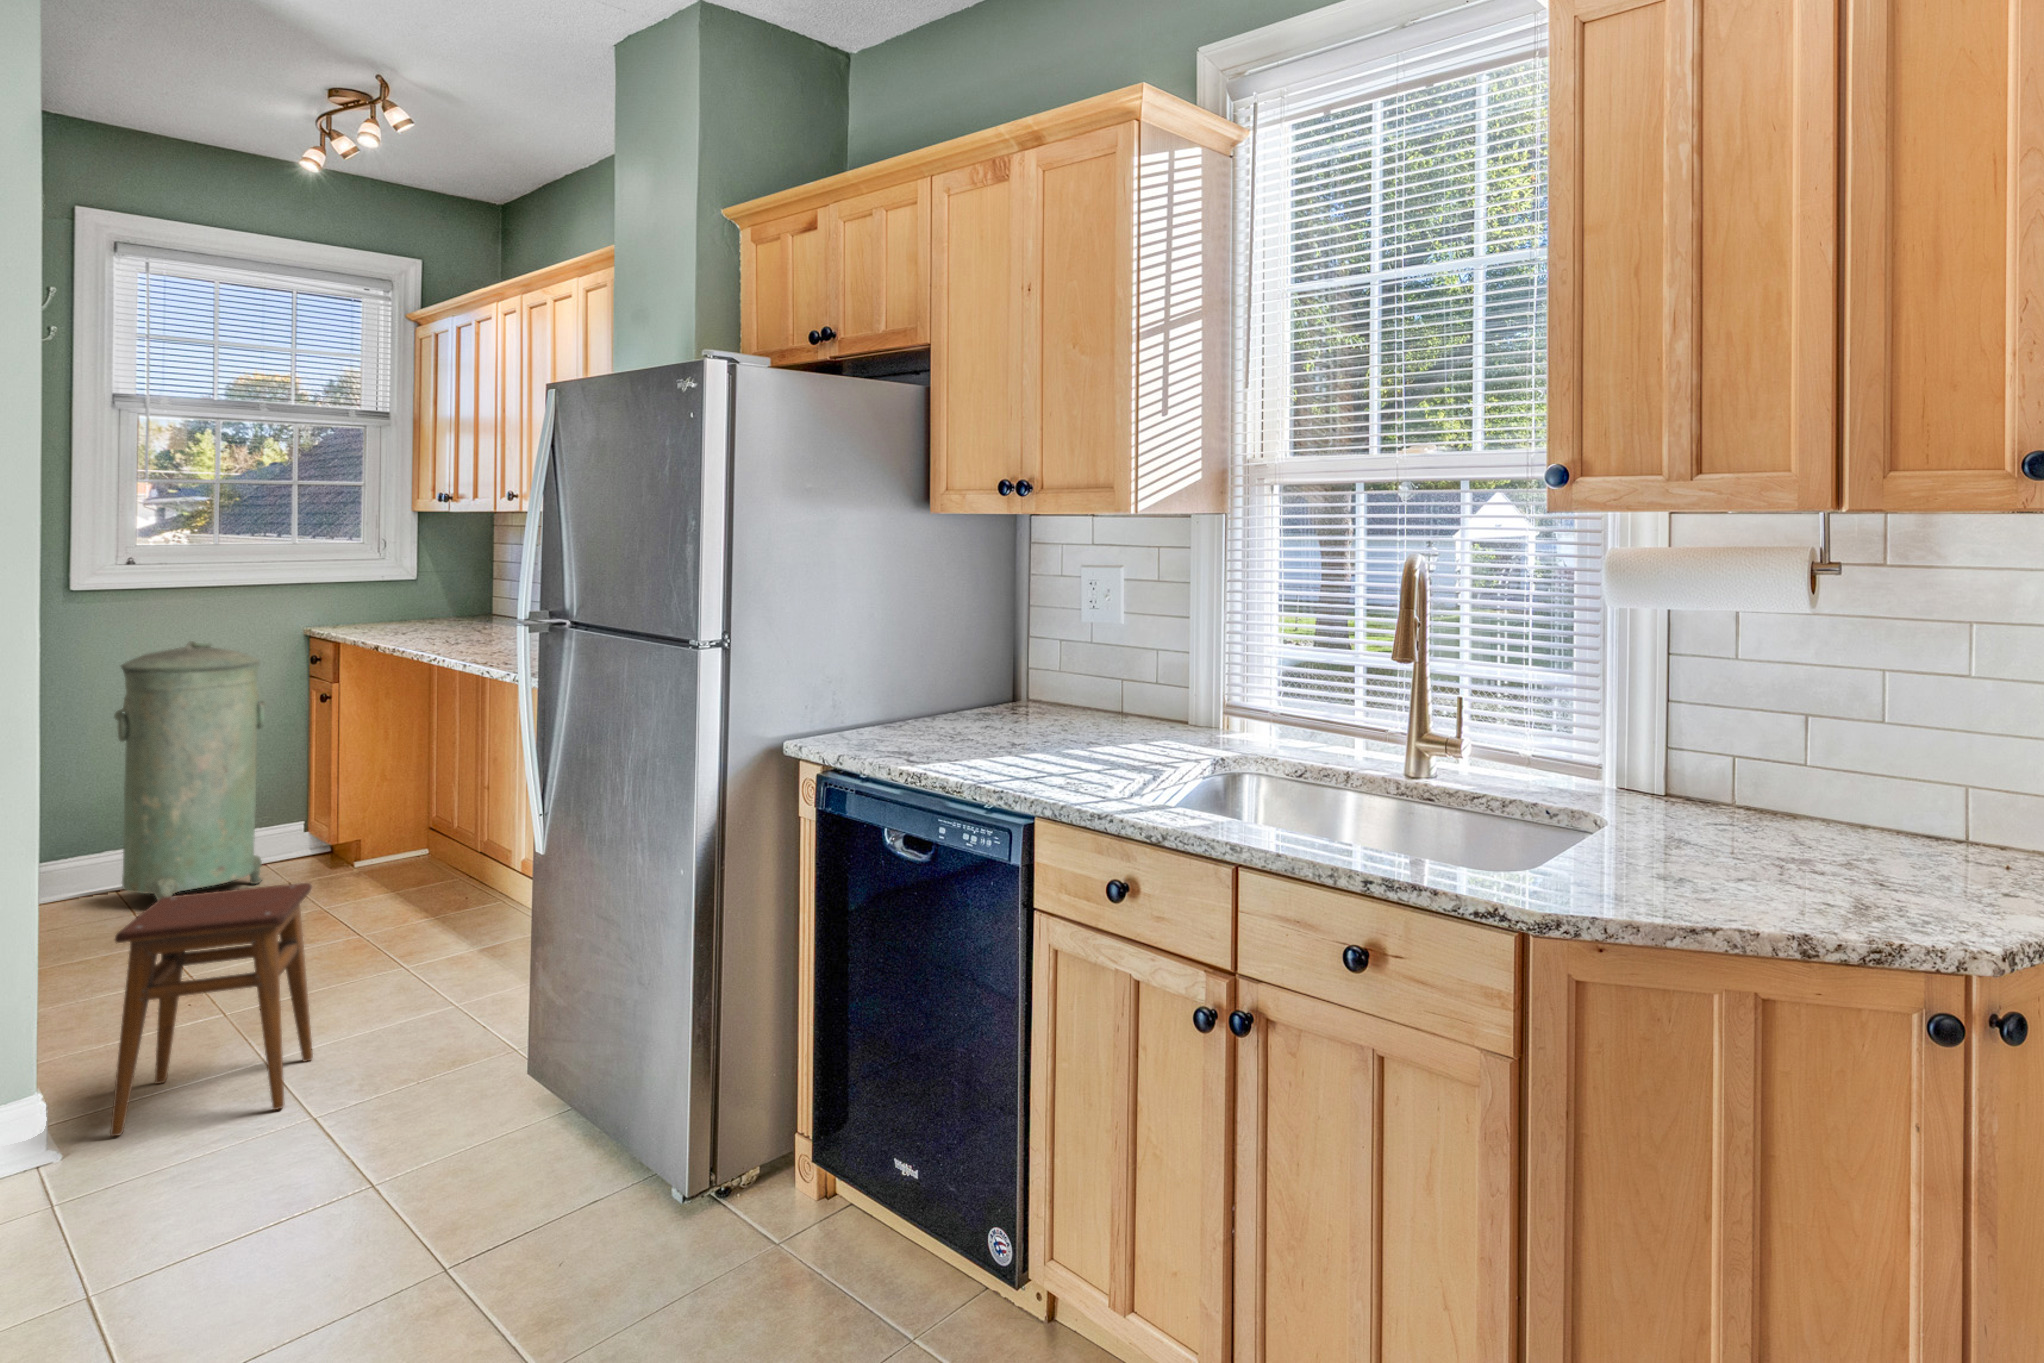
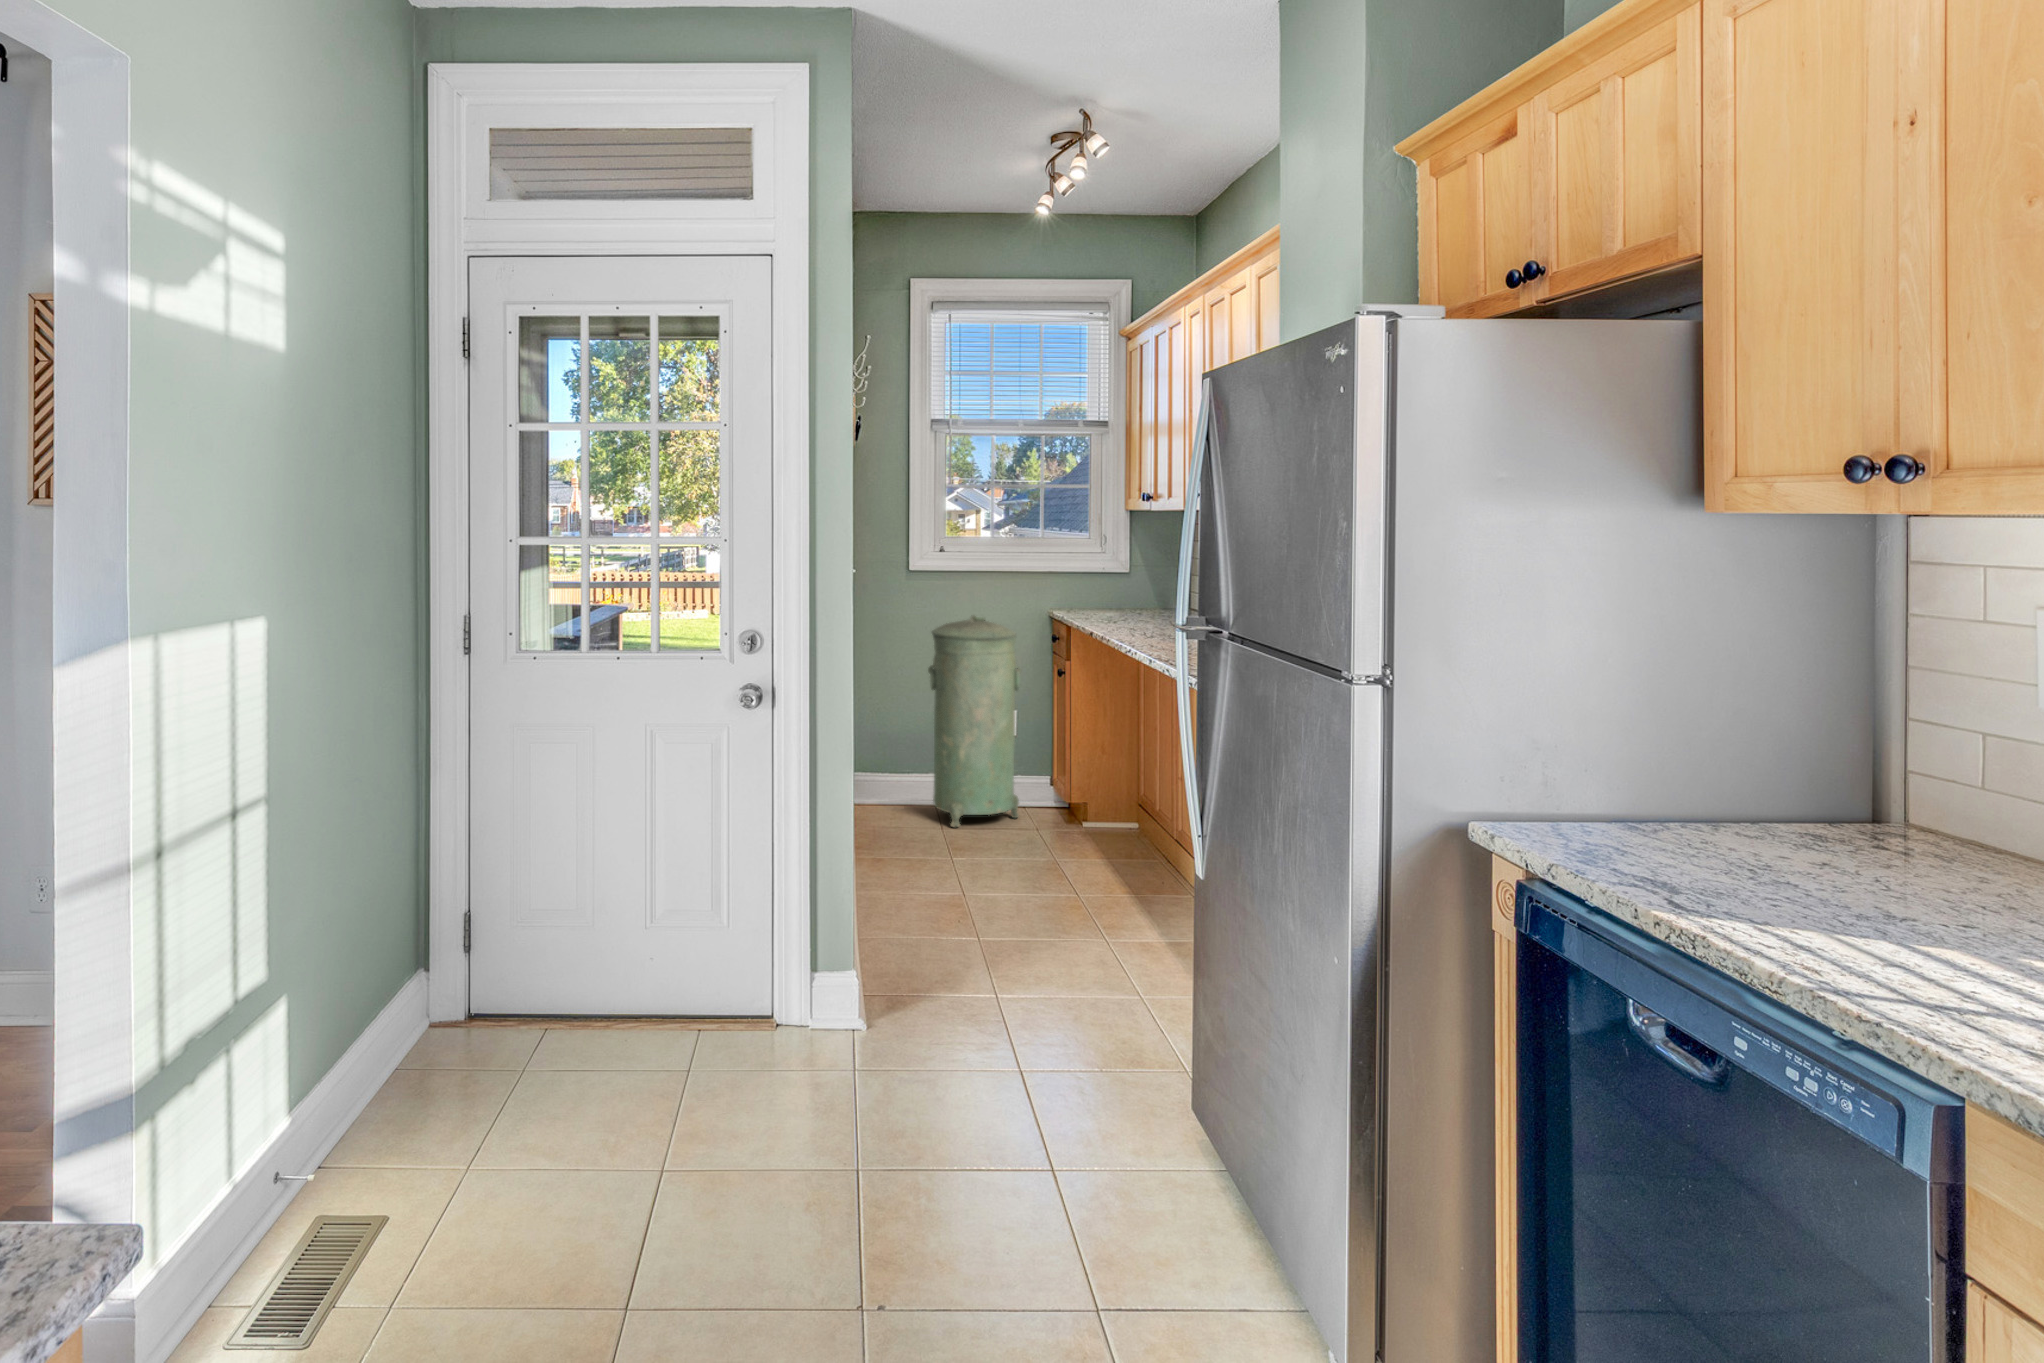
stool: present [110,883,313,1136] -> none [881,837,1022,1053]

